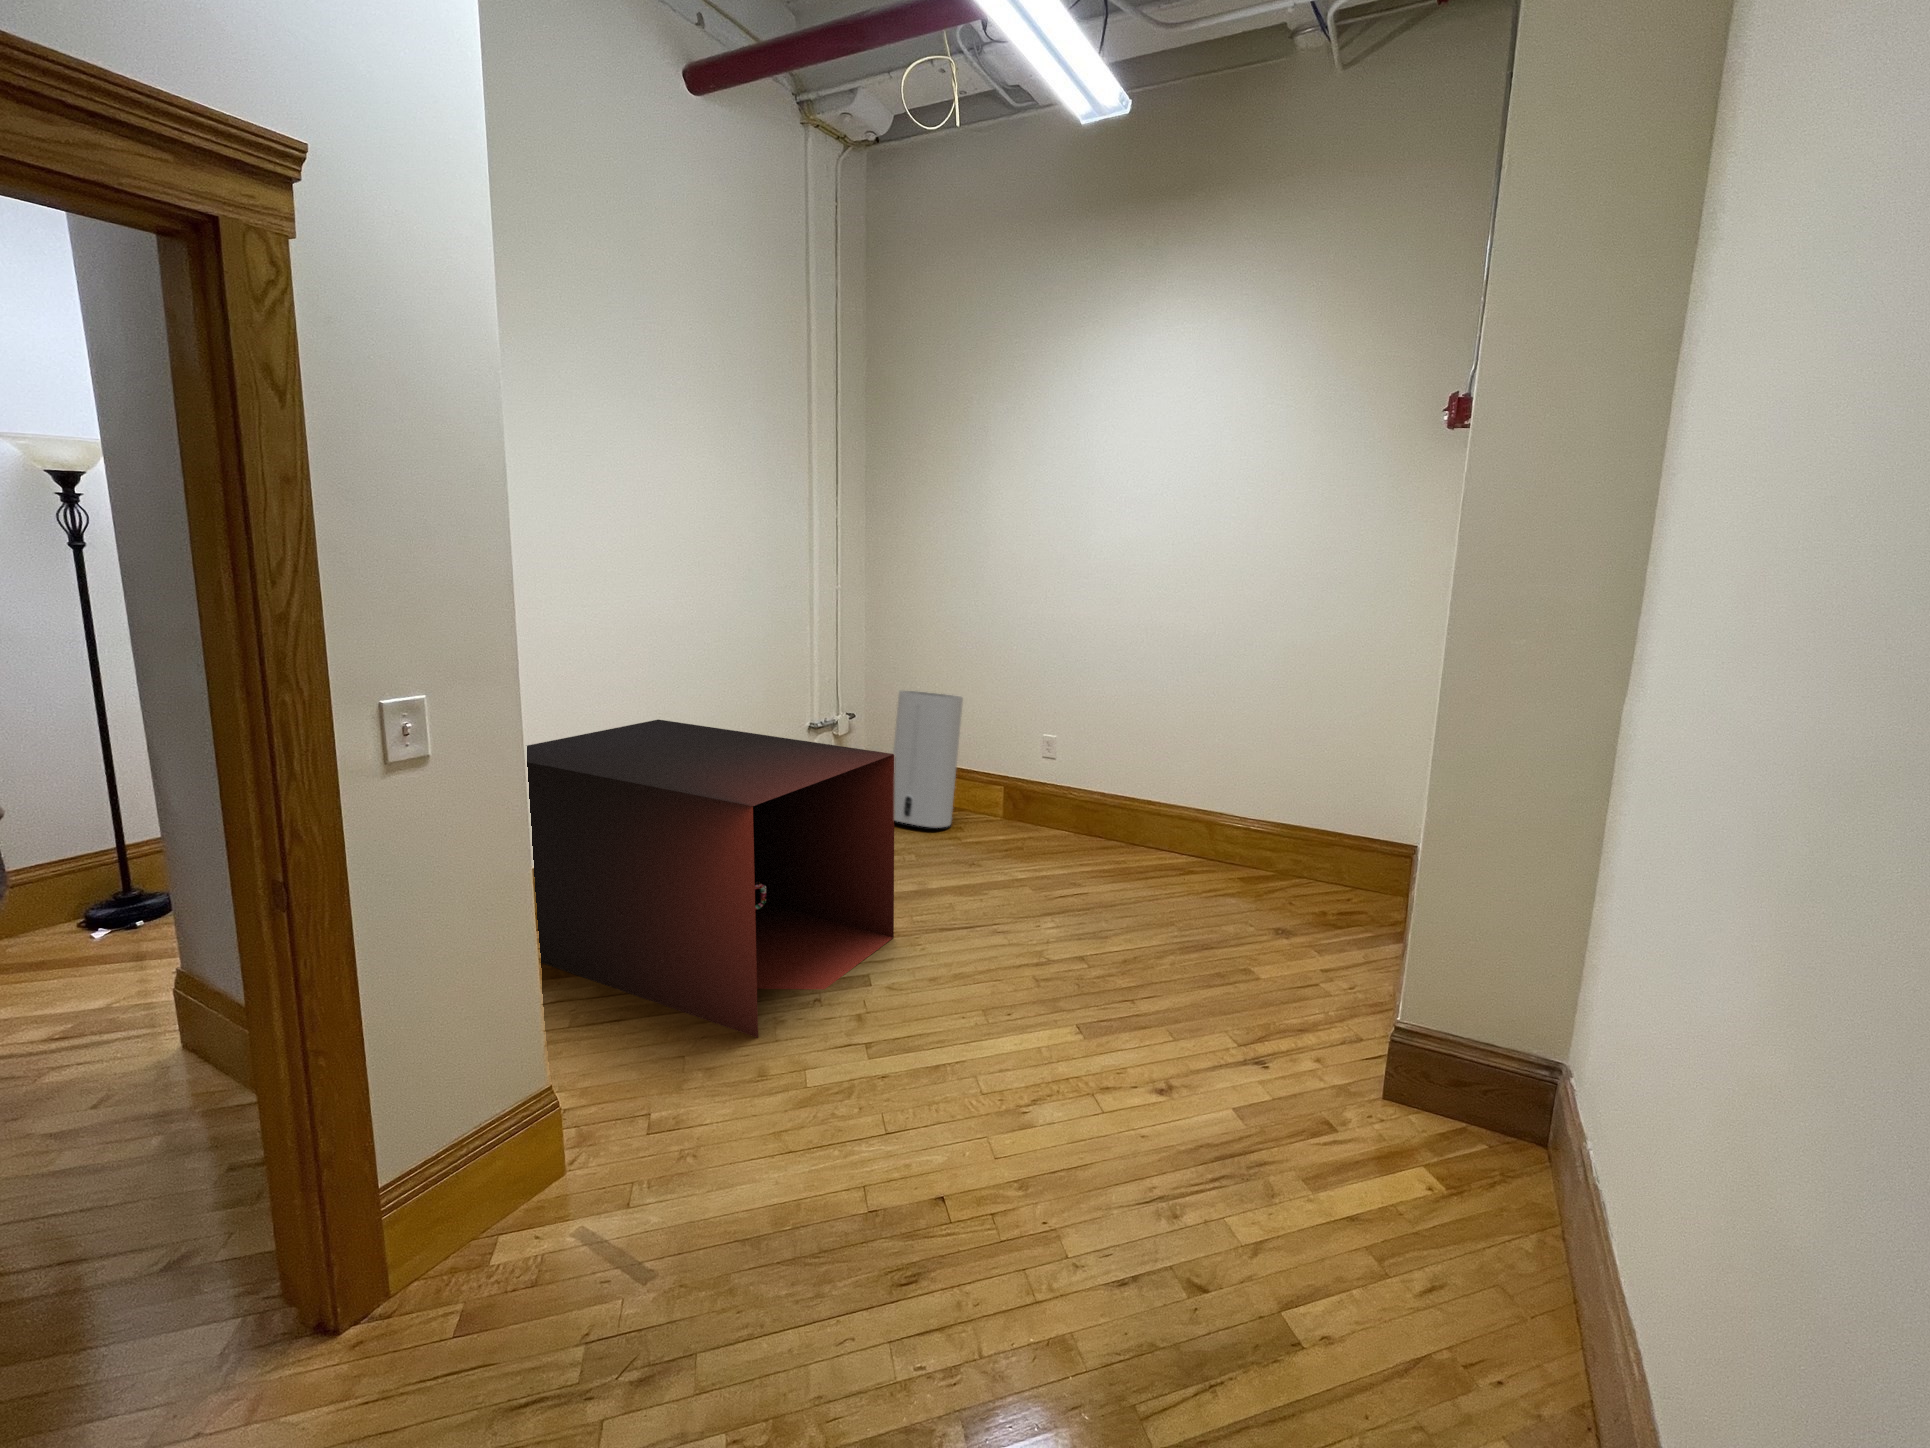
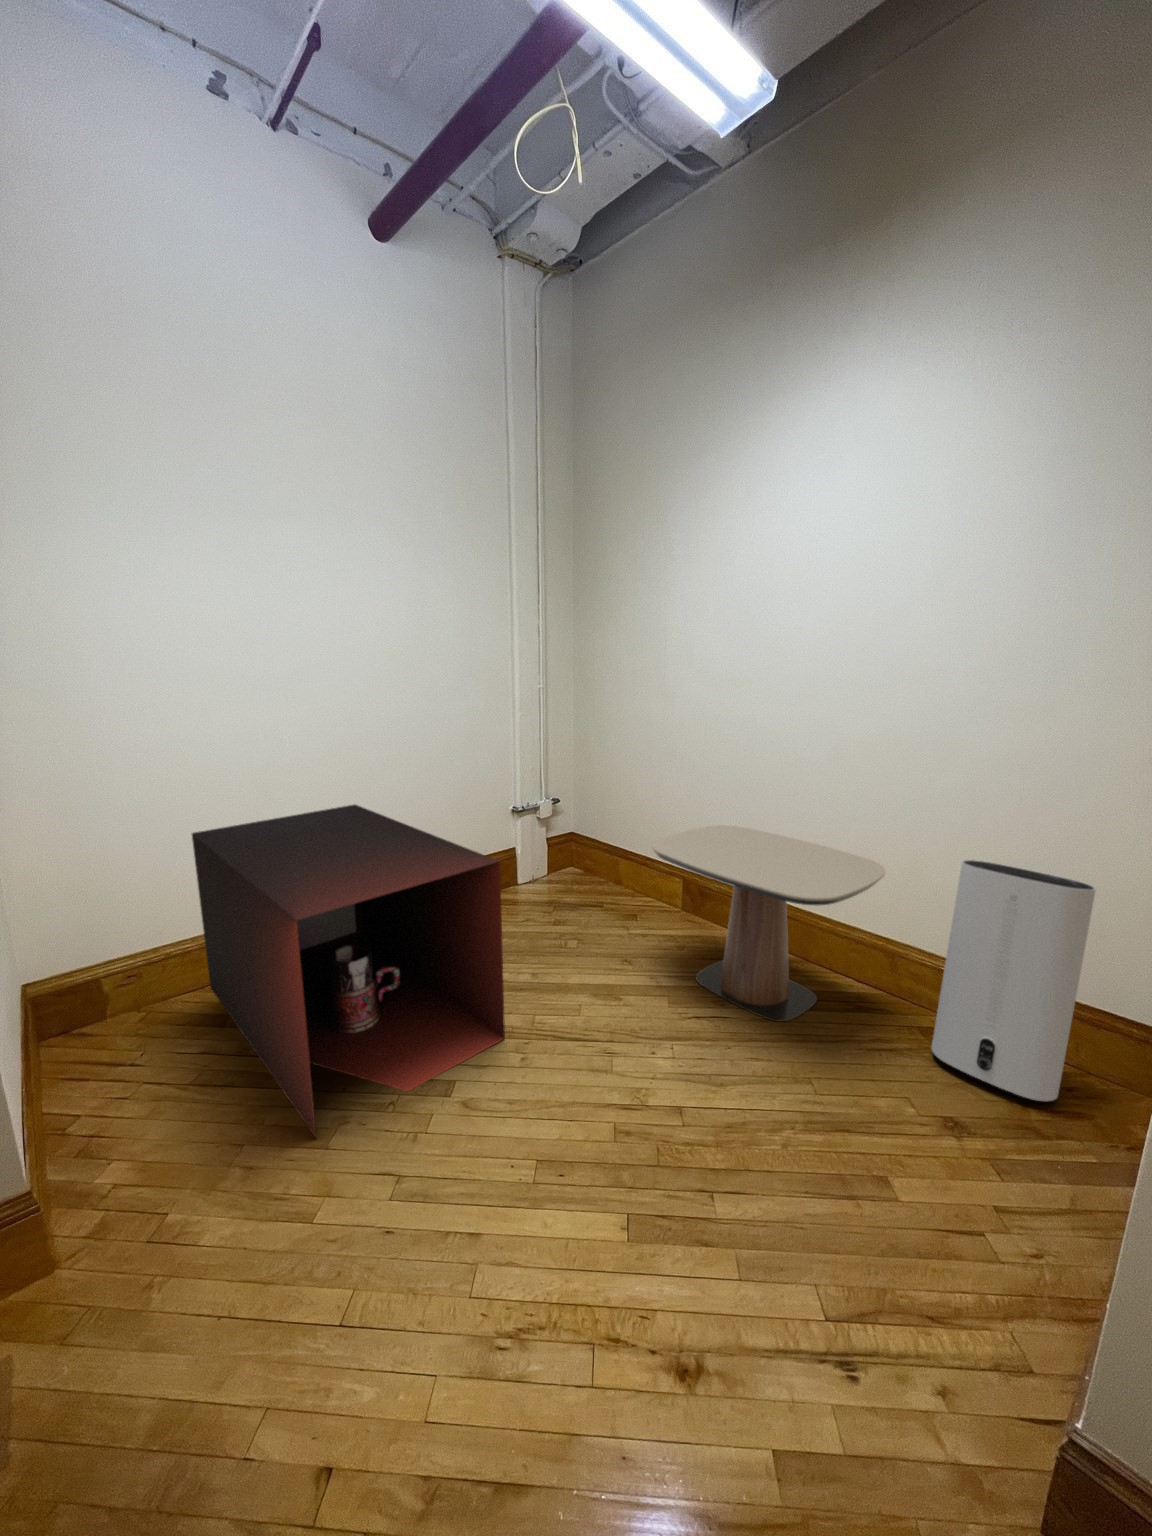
air purifier: present [893,691,963,828] -> present [931,860,1096,1101]
side table: none [1002,724,1207,890] -> present [652,825,885,1021]

